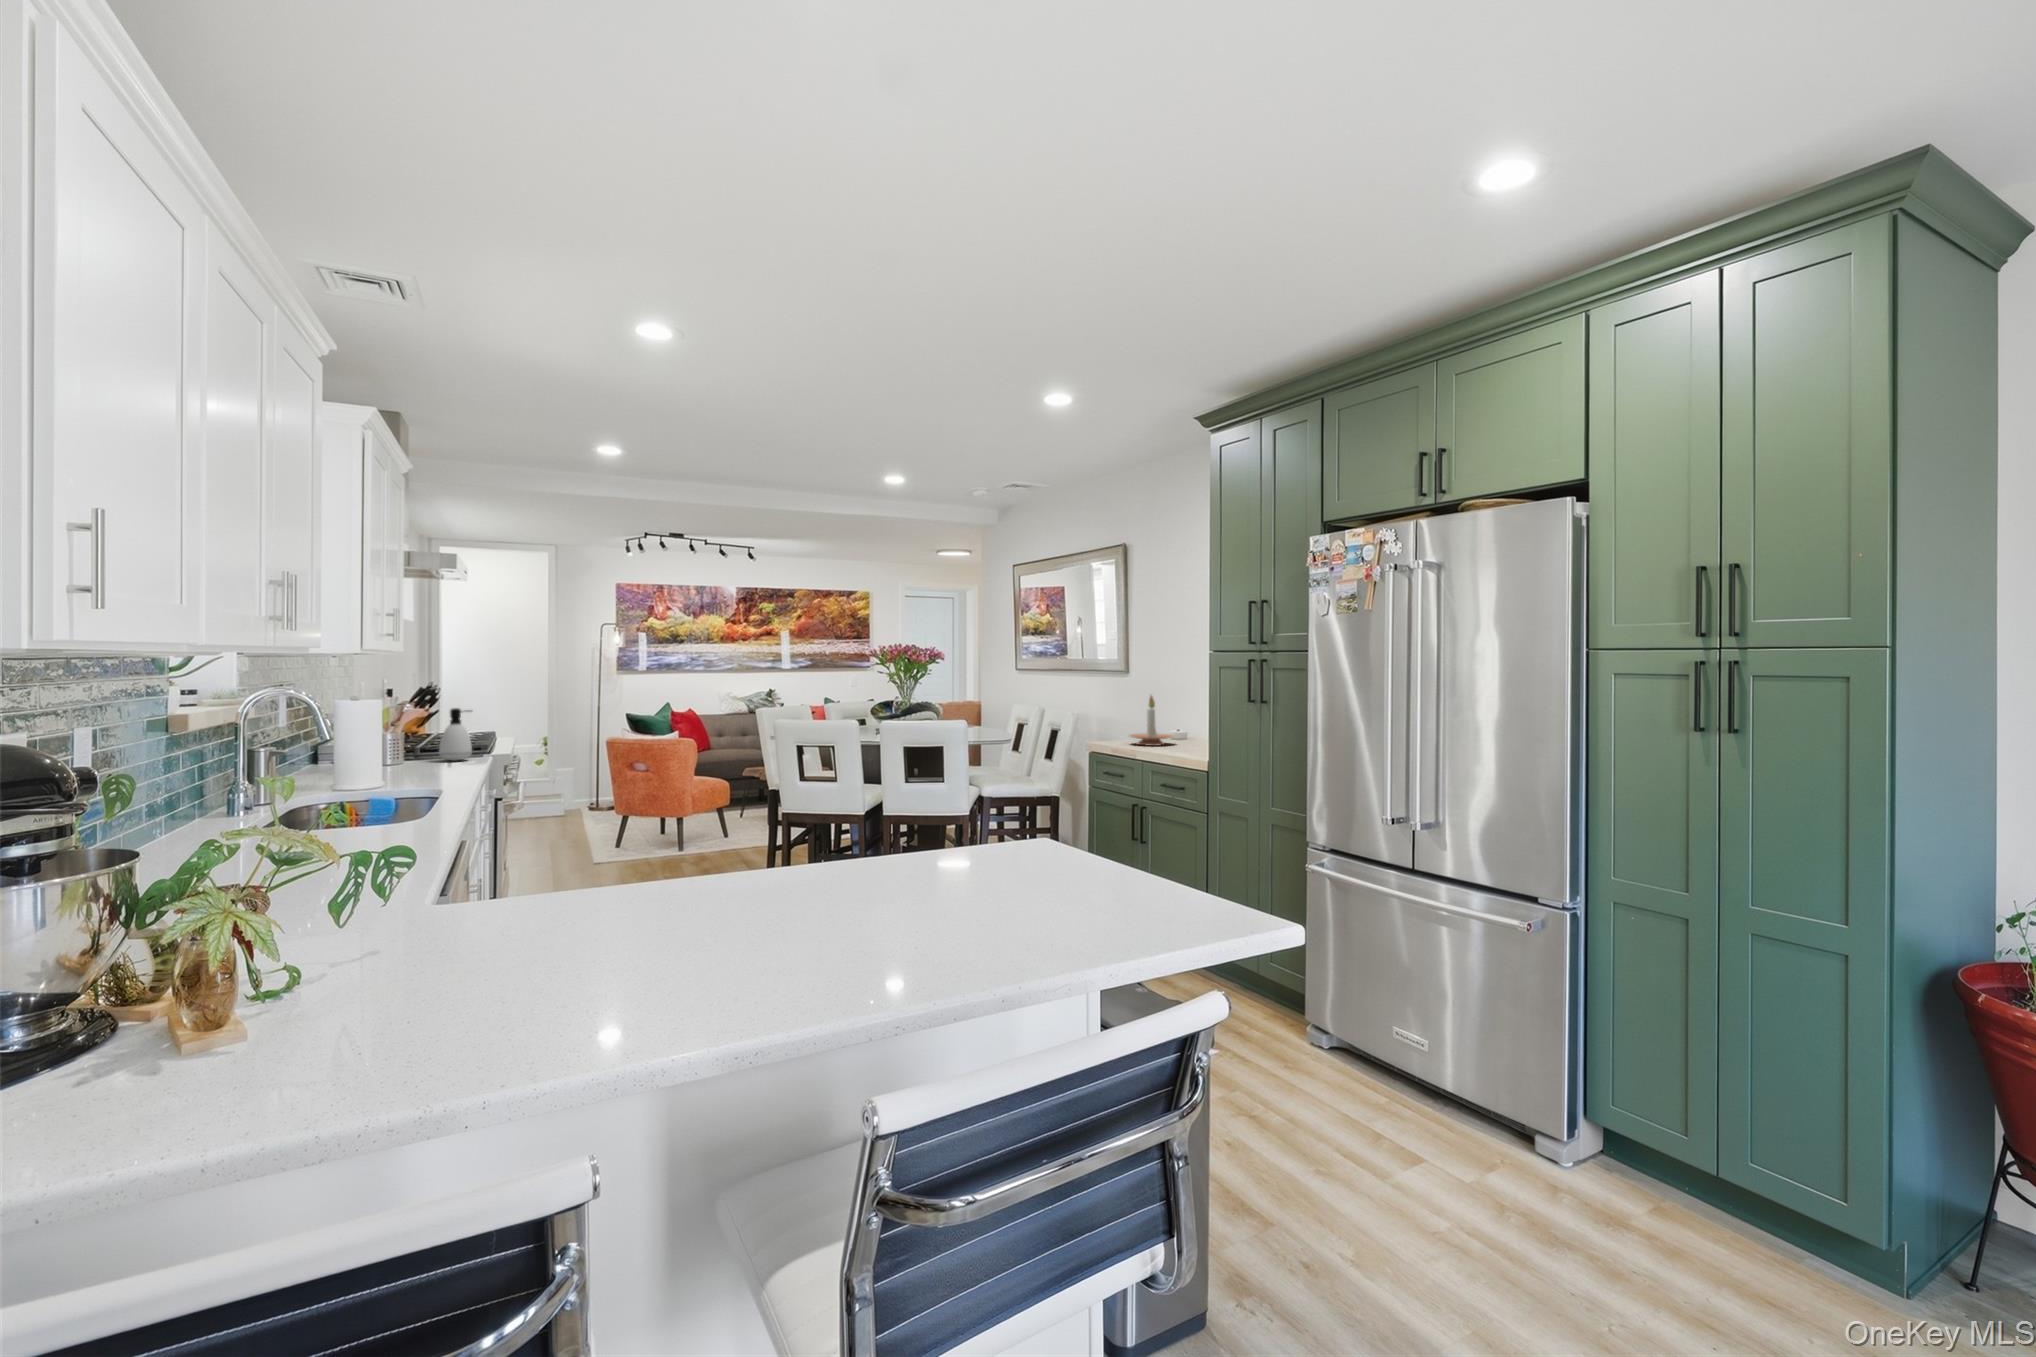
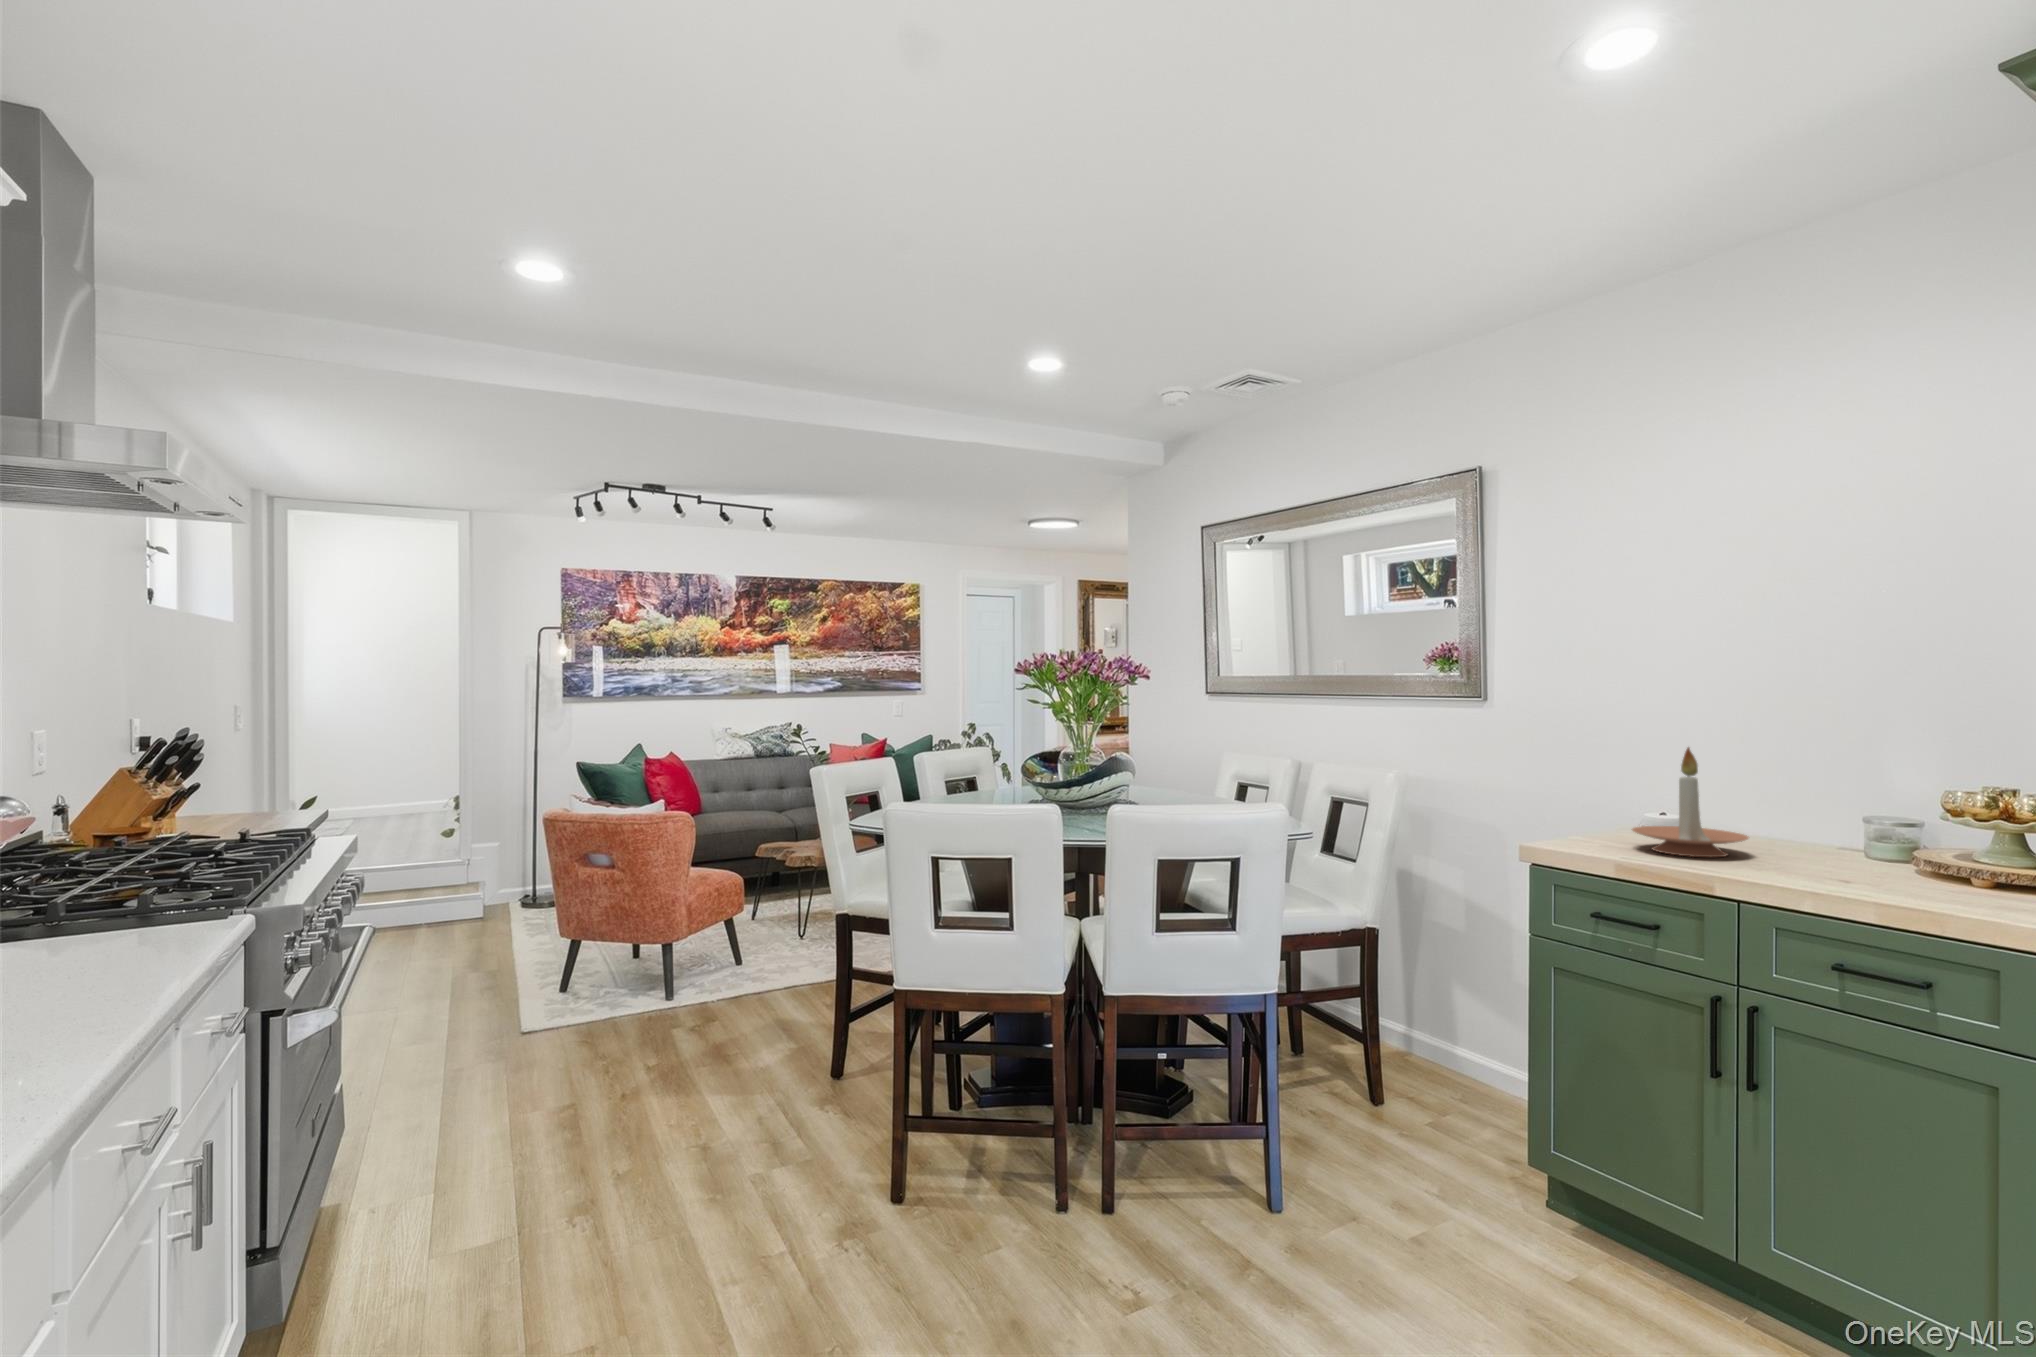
soap dispenser: present [439,708,472,761] -> none [59,815,165,958]

